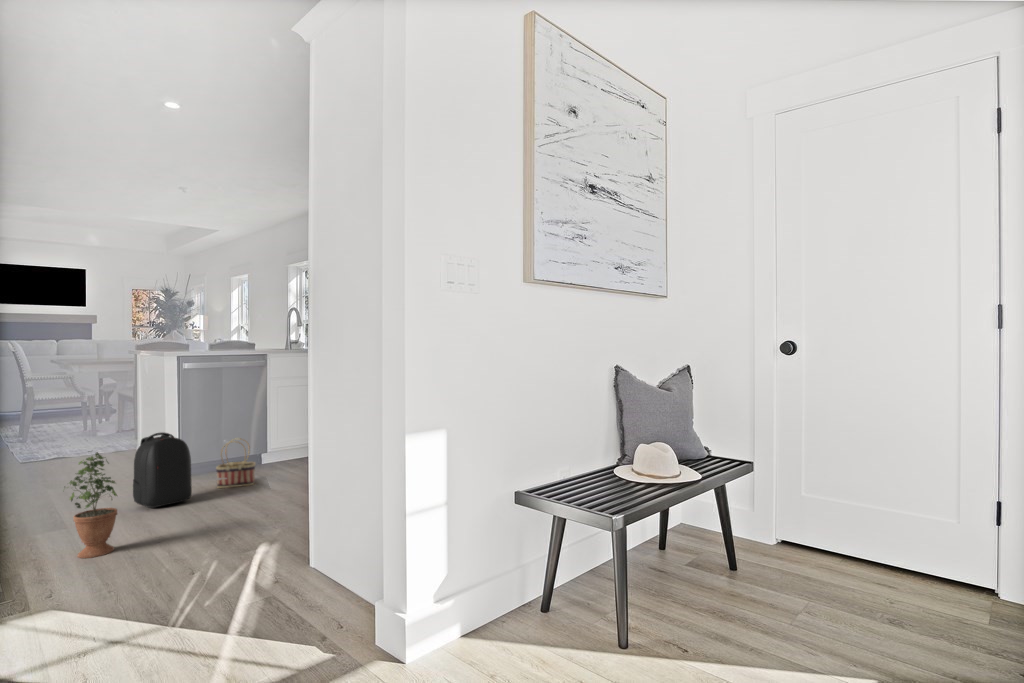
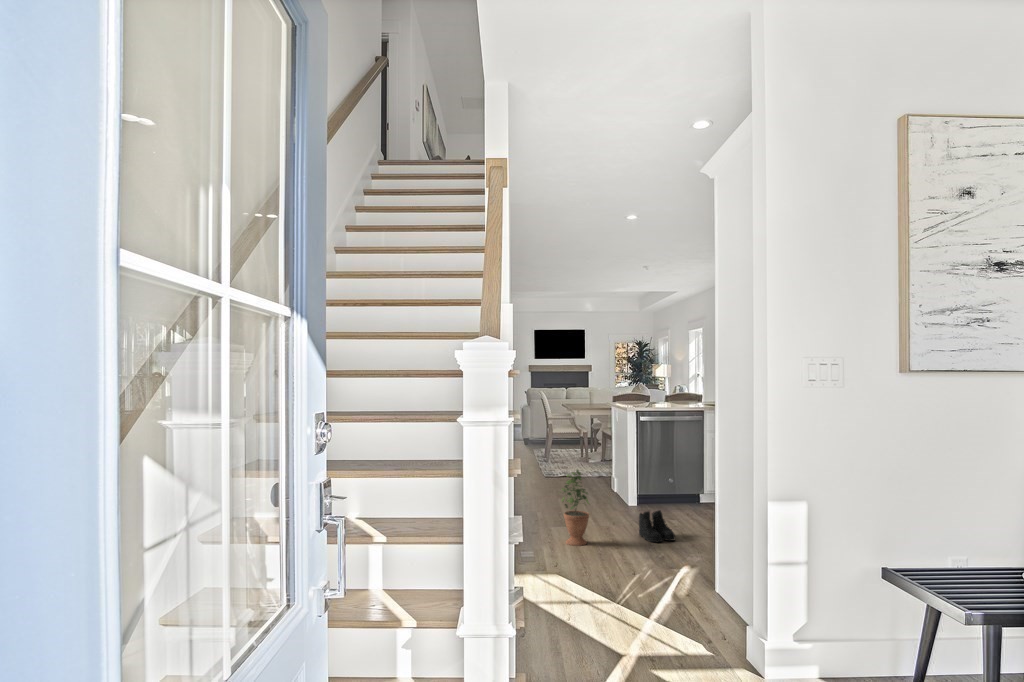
backpack: present [133,432,192,508] -> none [600,456,641,517]
basket: present [216,438,255,488] -> none [662,467,695,513]
boots: none [192,487,241,527] -> present [639,510,675,542]

